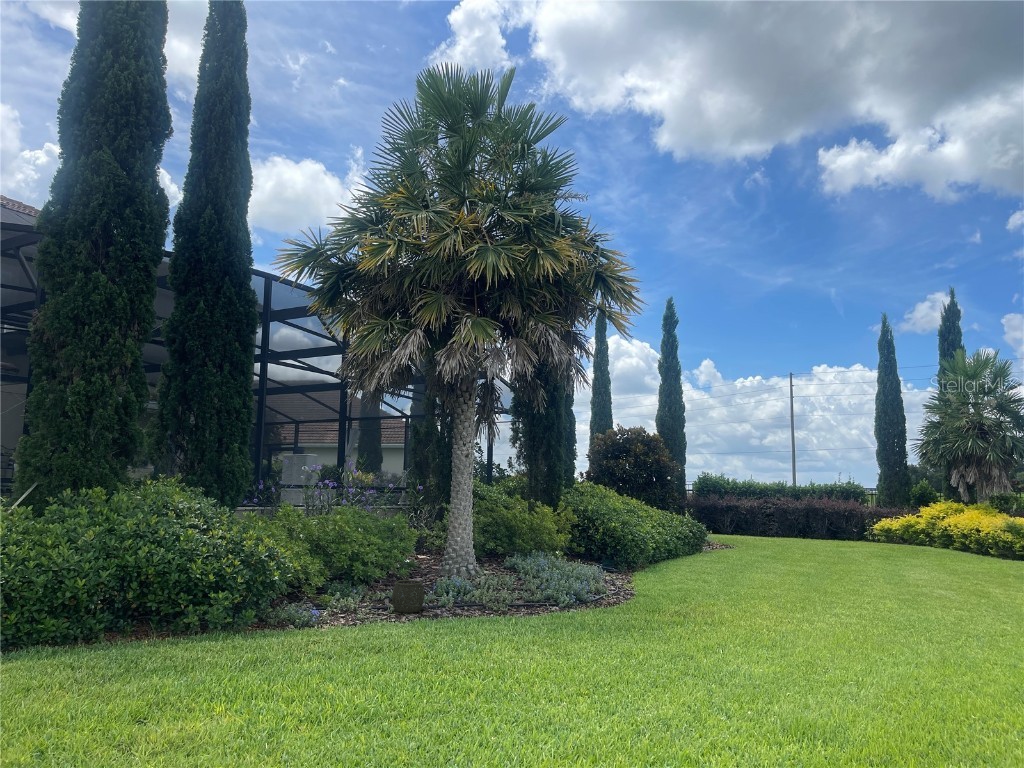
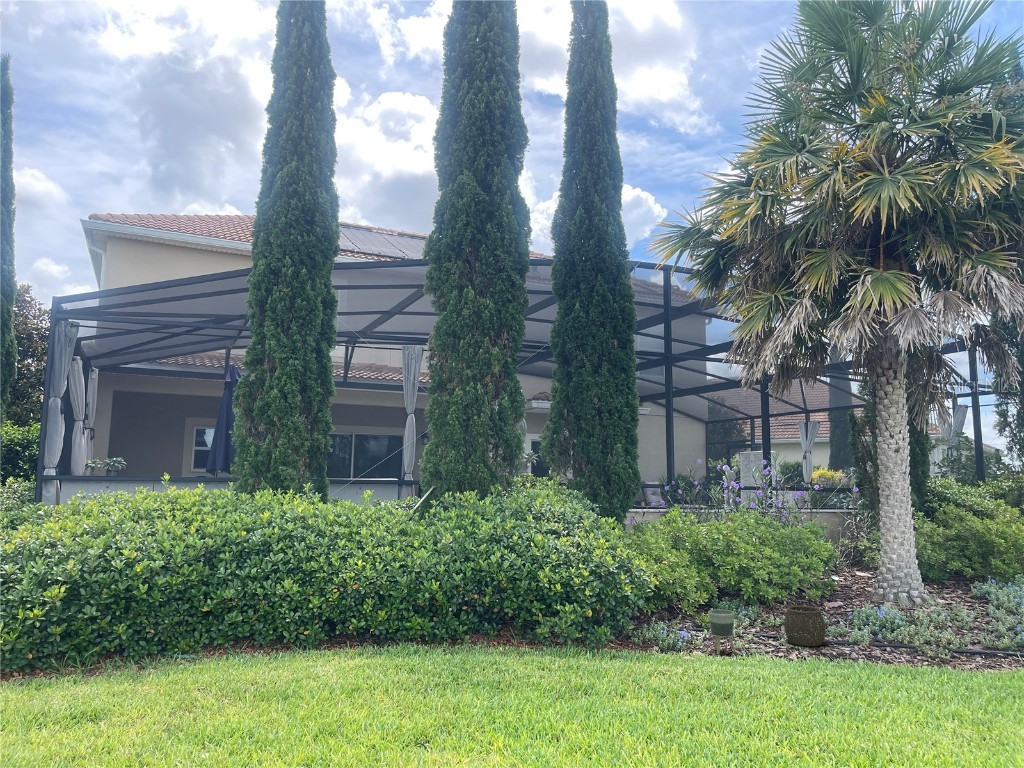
planter: none [341,587,364,627] -> present [708,609,736,655]

